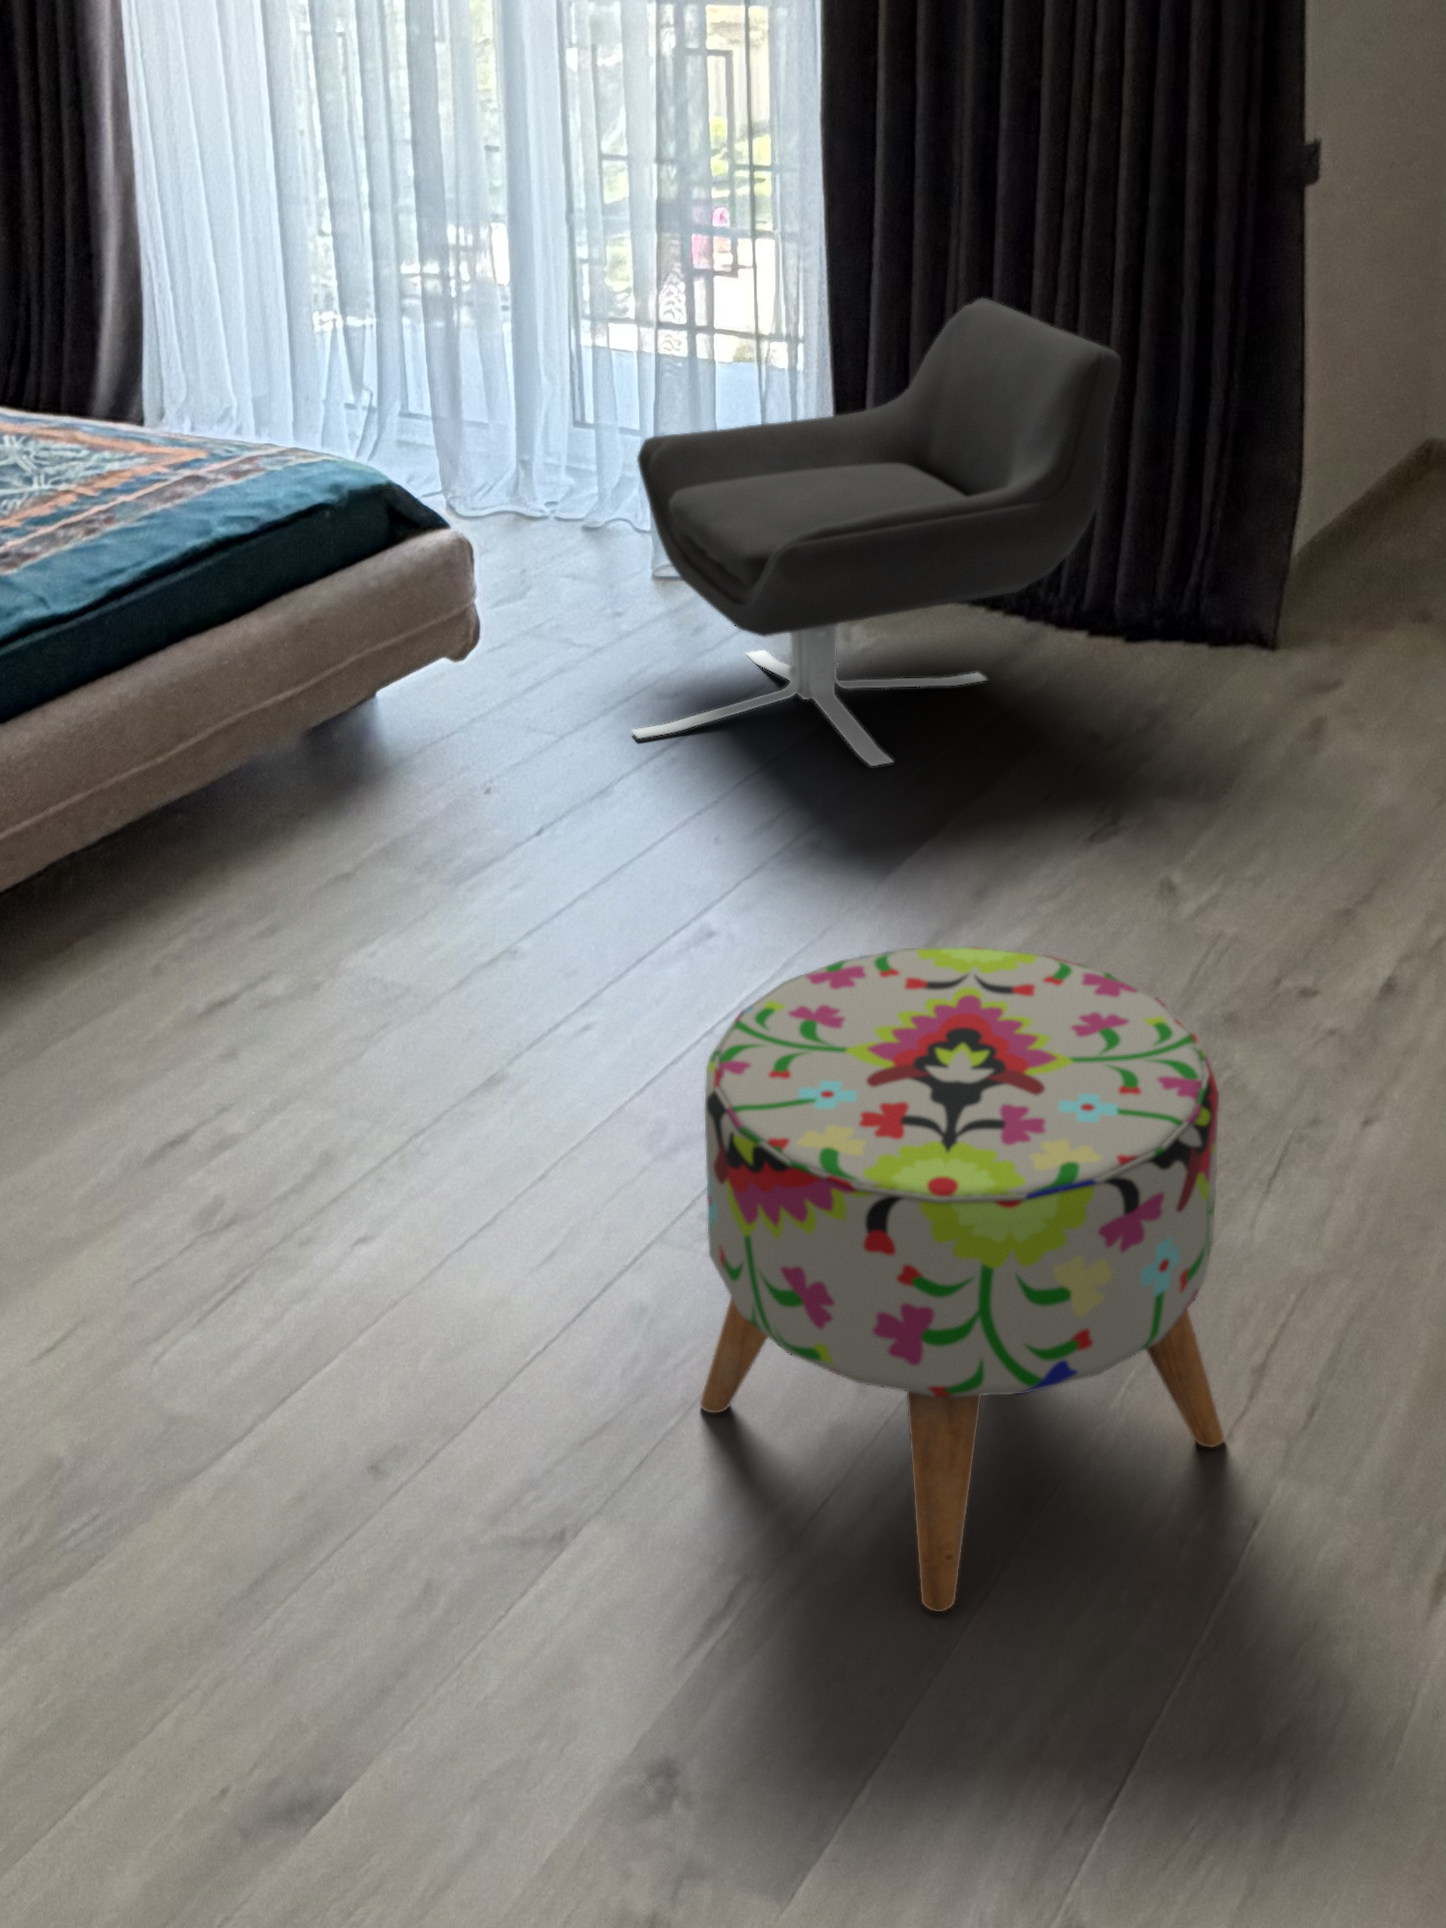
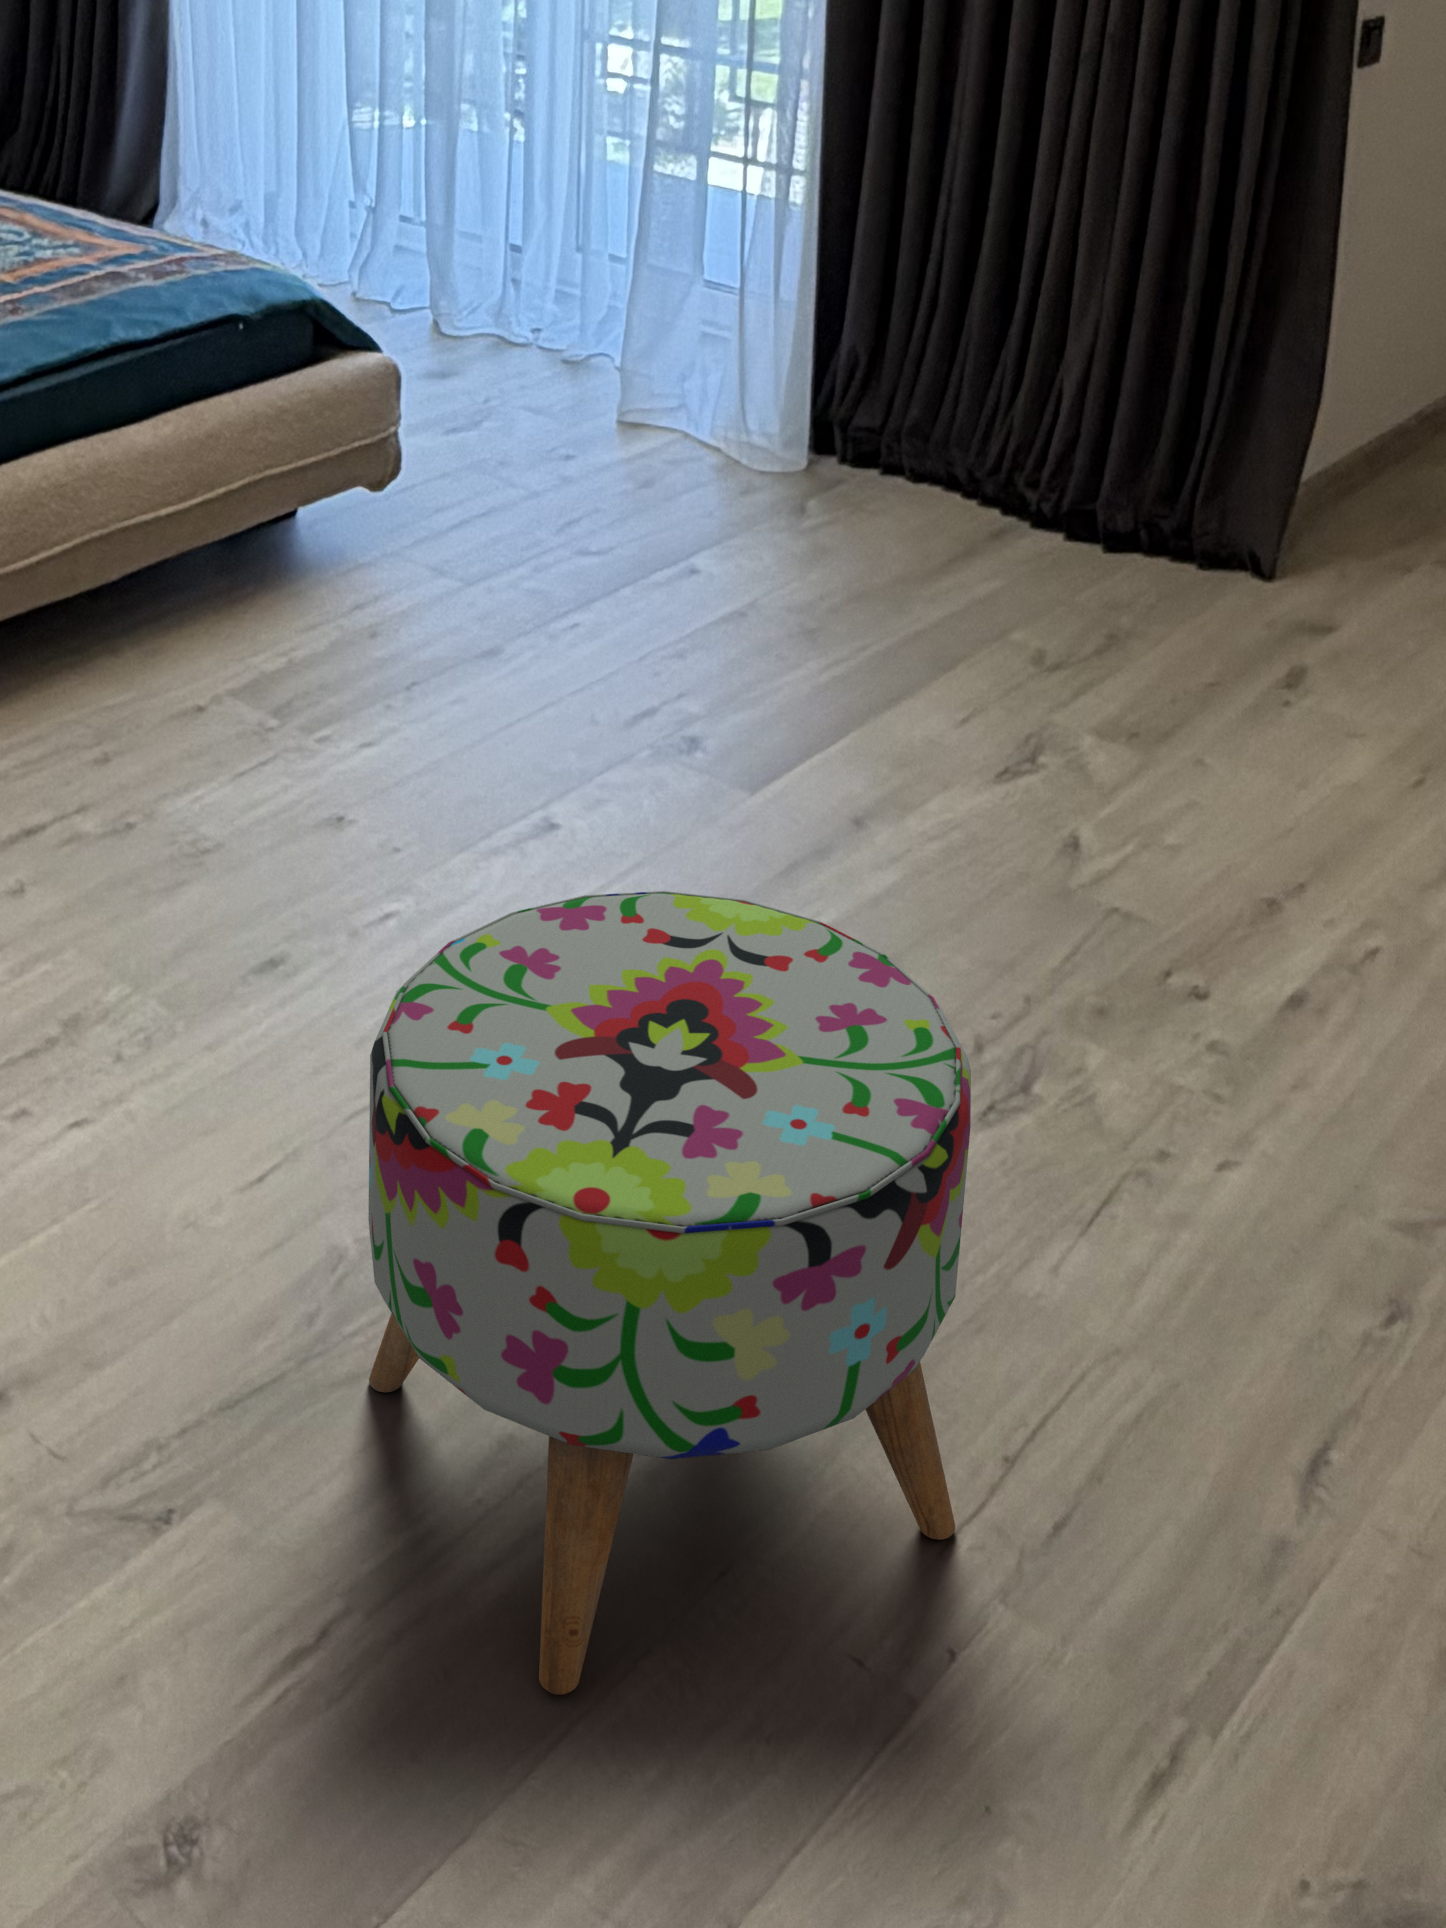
lounge chair: present [632,298,1121,766] -> none [542,158,1106,655]

